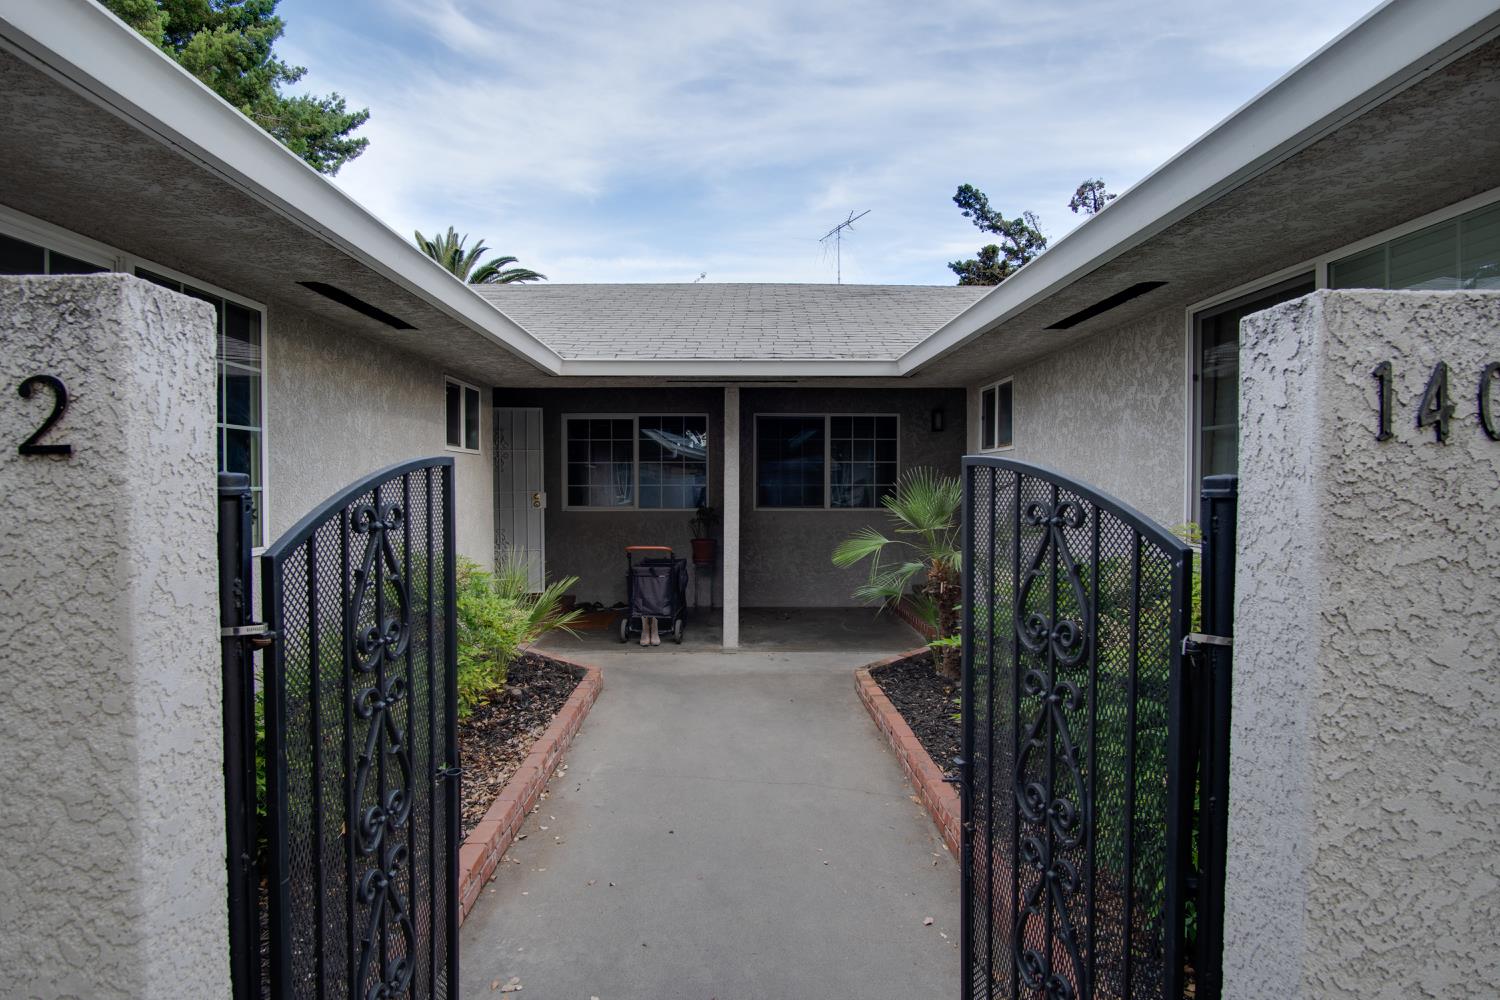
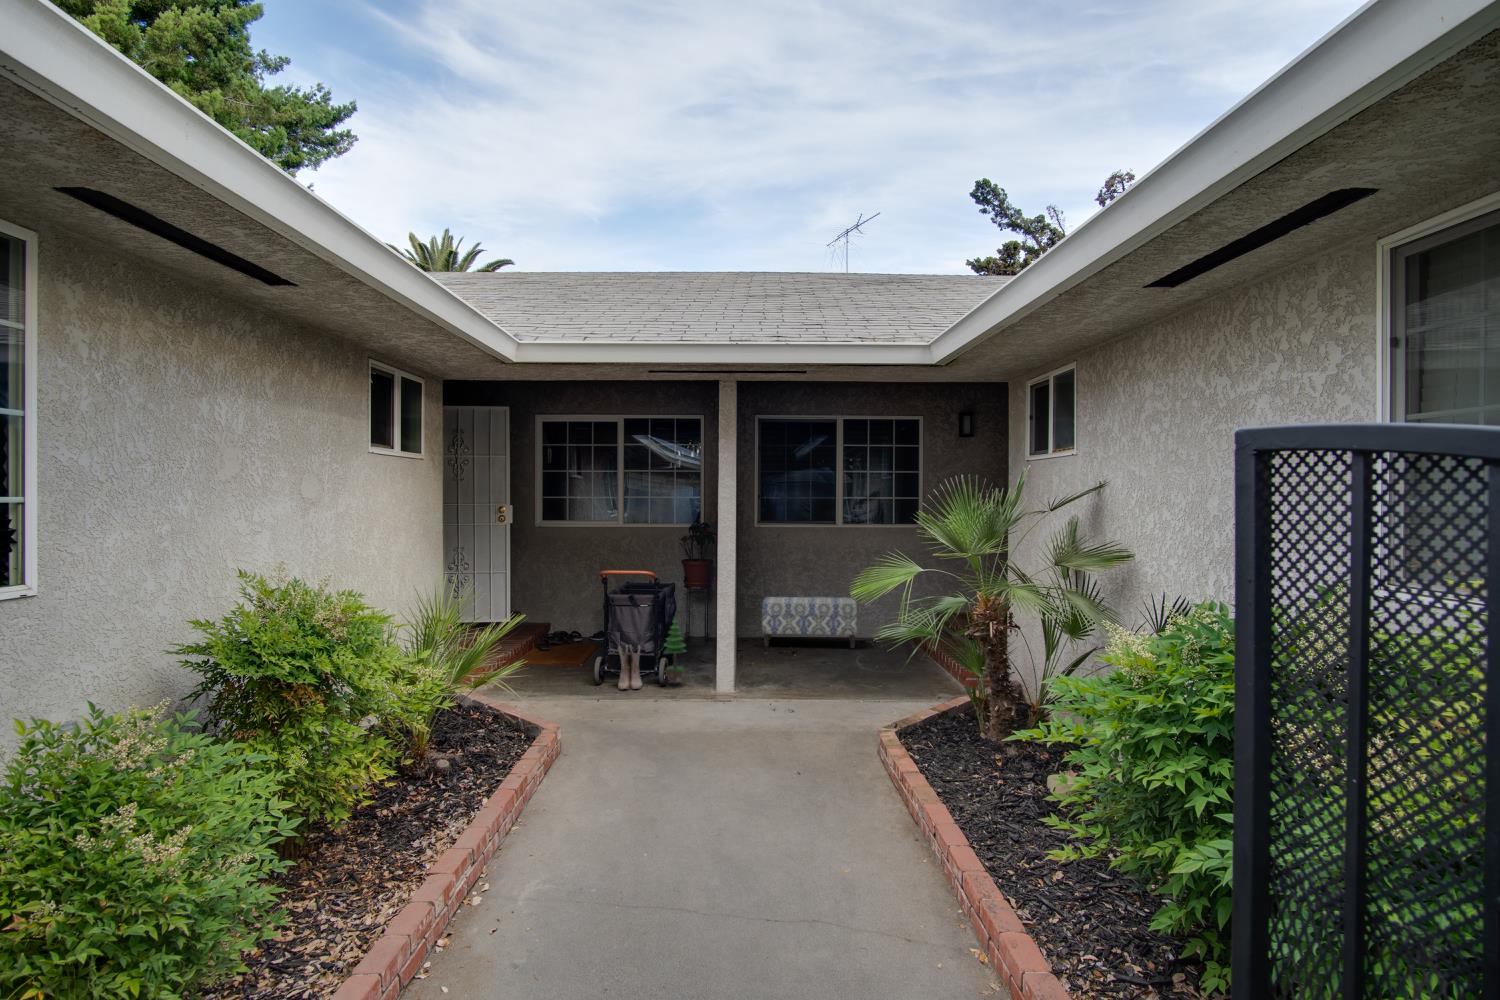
bench: none [759,571,841,615] -> present [762,597,857,648]
potted tree: none [678,585,698,642] -> present [664,618,686,684]

